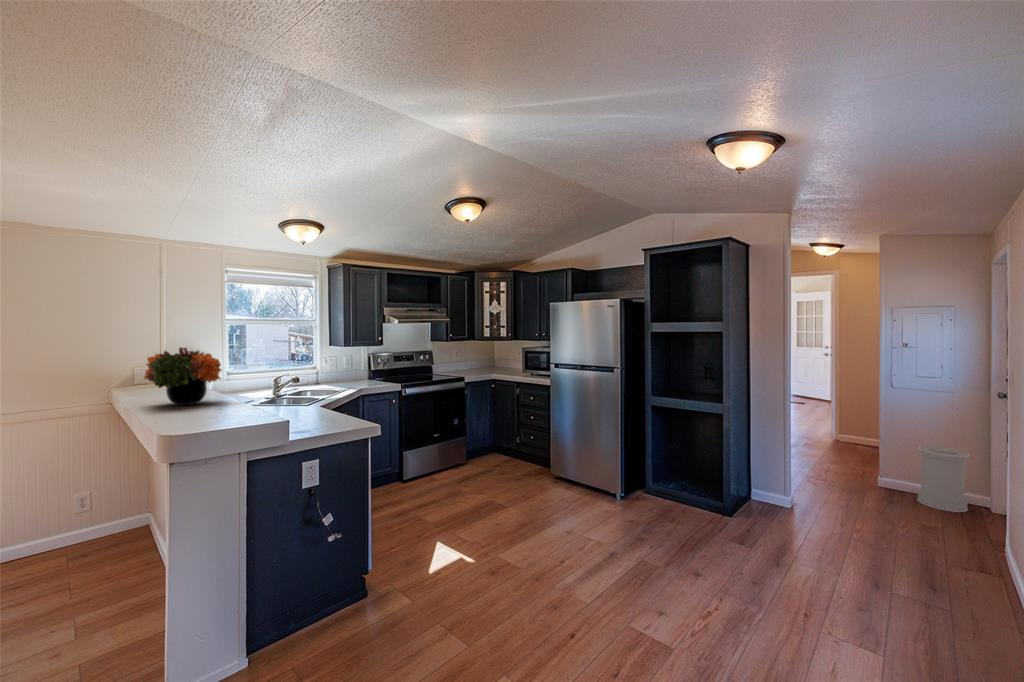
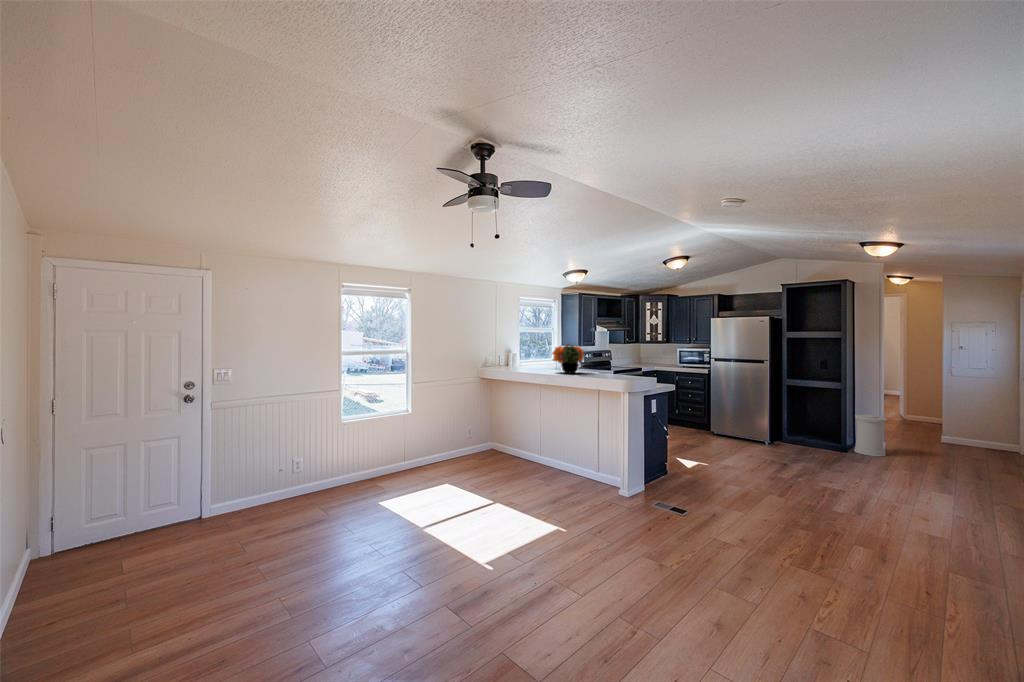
trash can: present [918,446,969,512] -> present [855,415,886,456]

